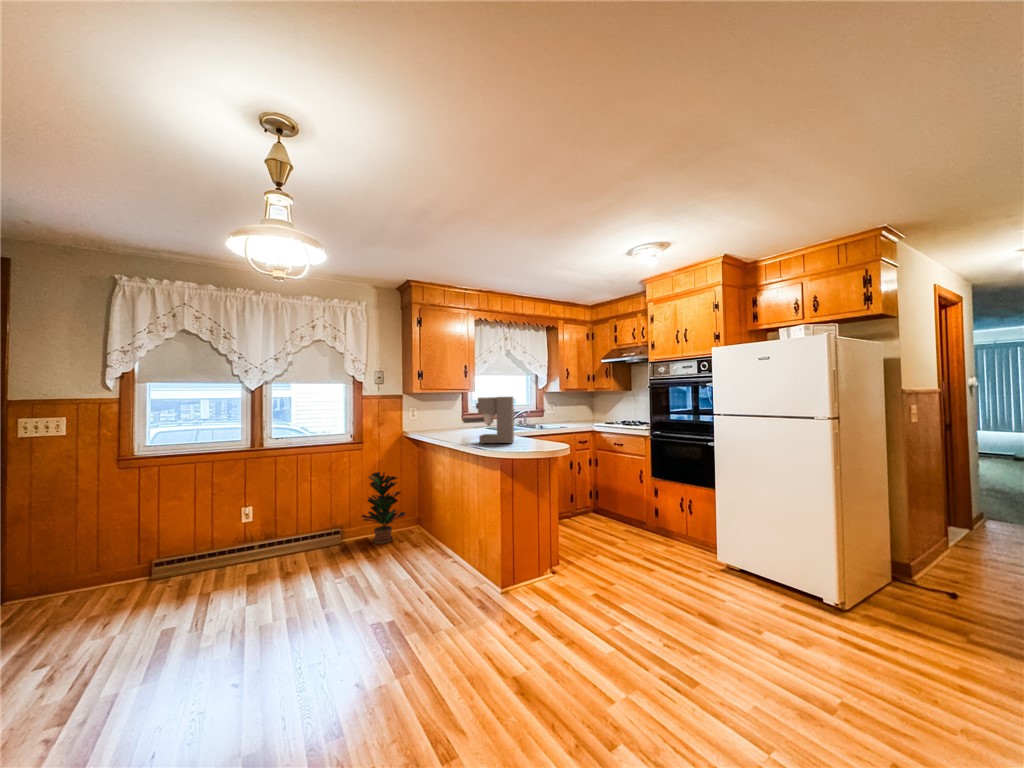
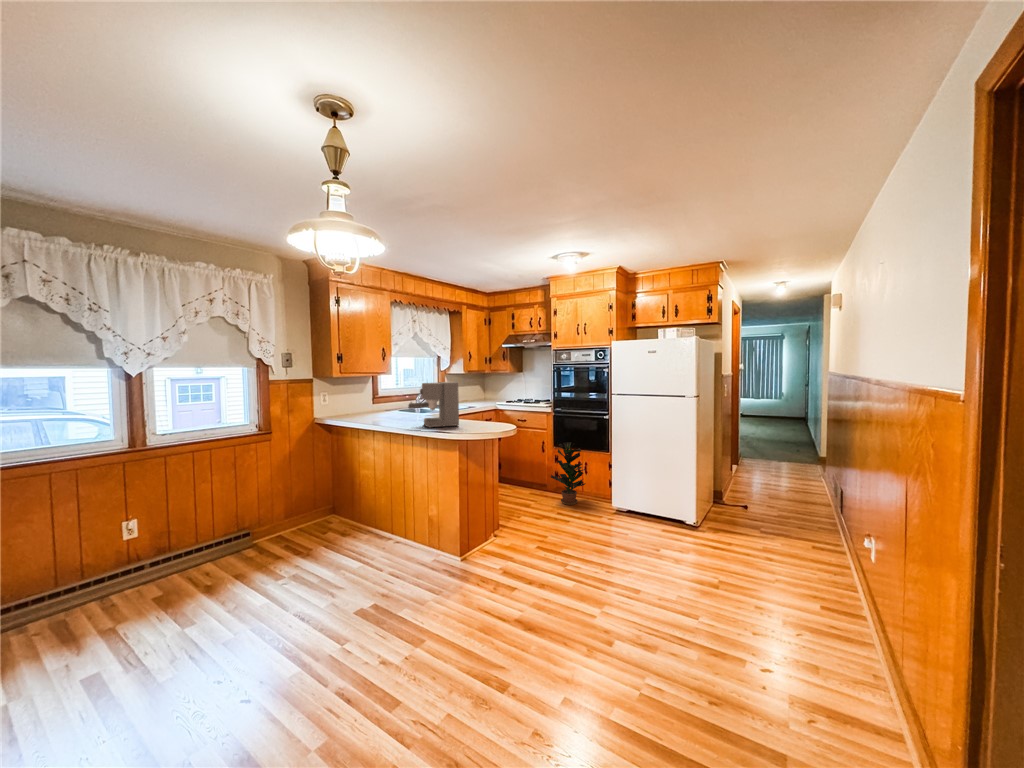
potted plant: present [361,472,405,544] -> present [551,442,585,505]

